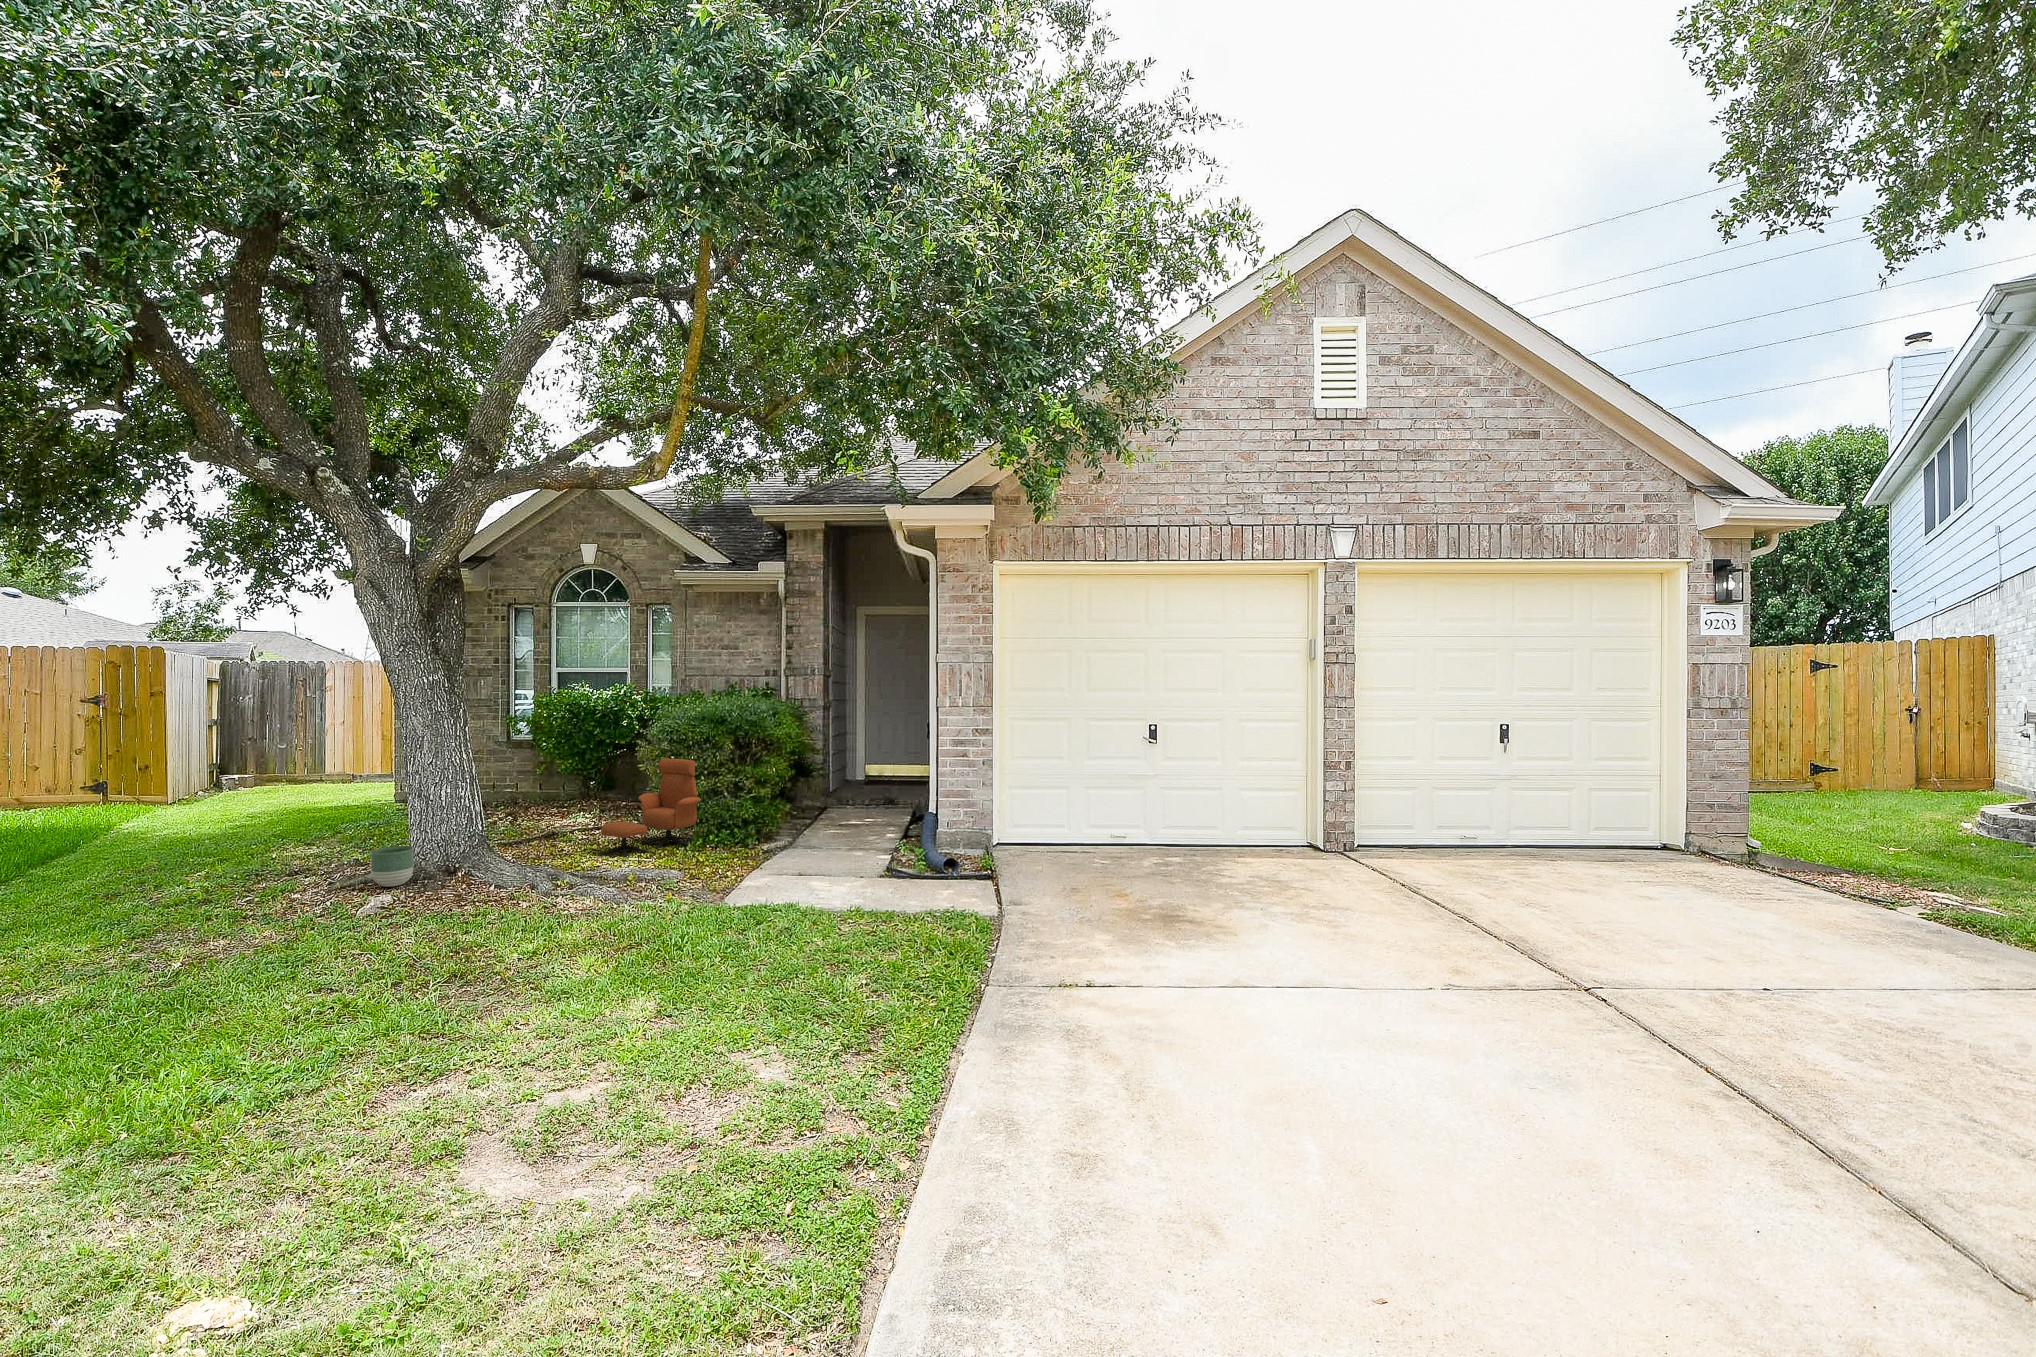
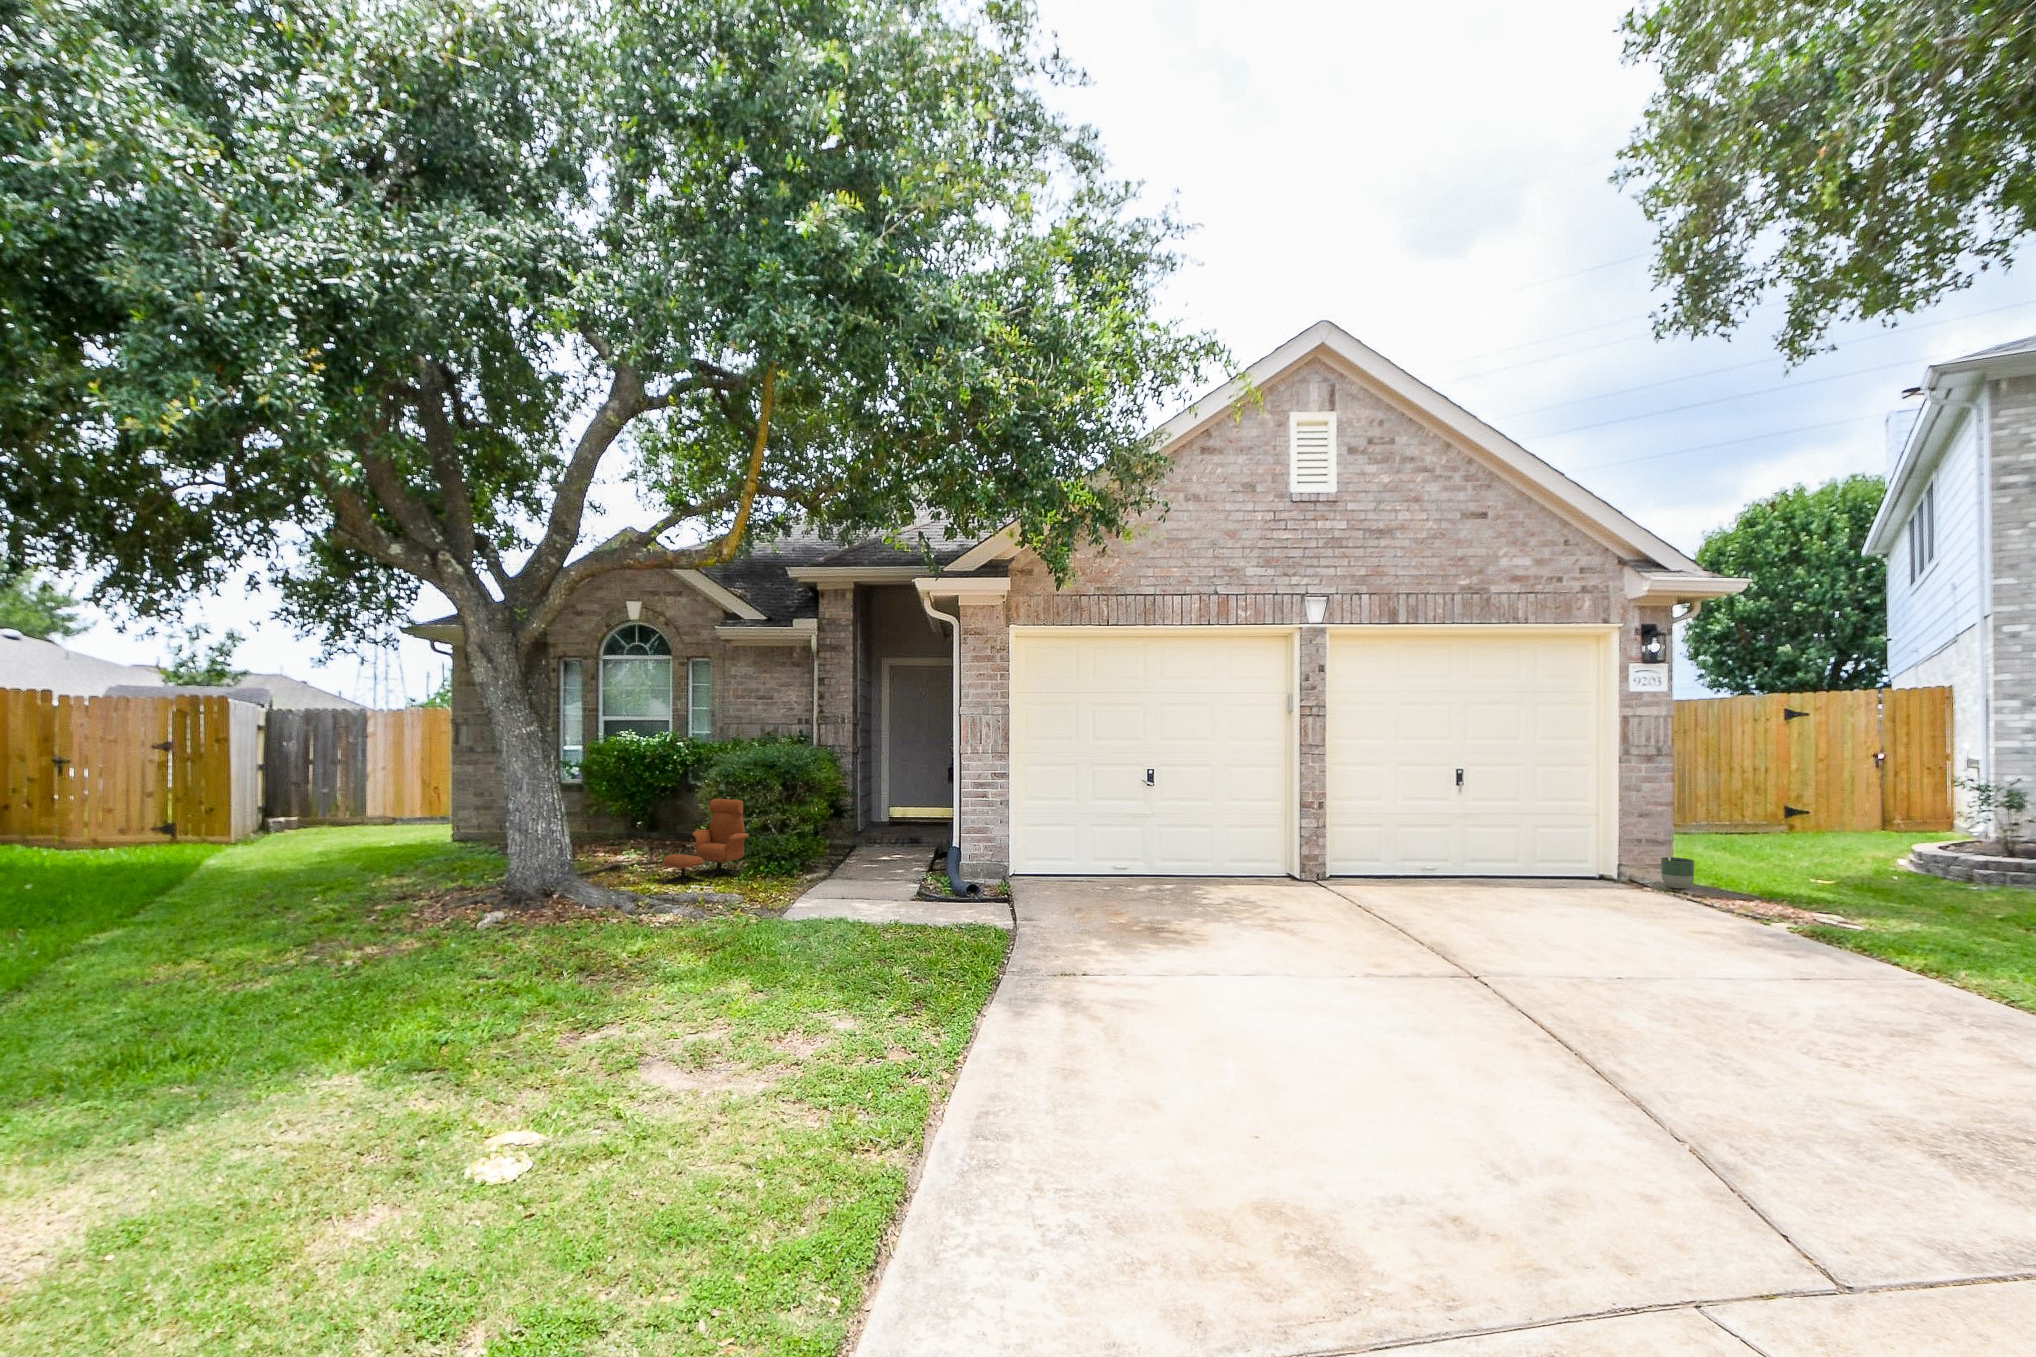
planter: present [370,846,414,887] -> present [1661,857,1694,889]

